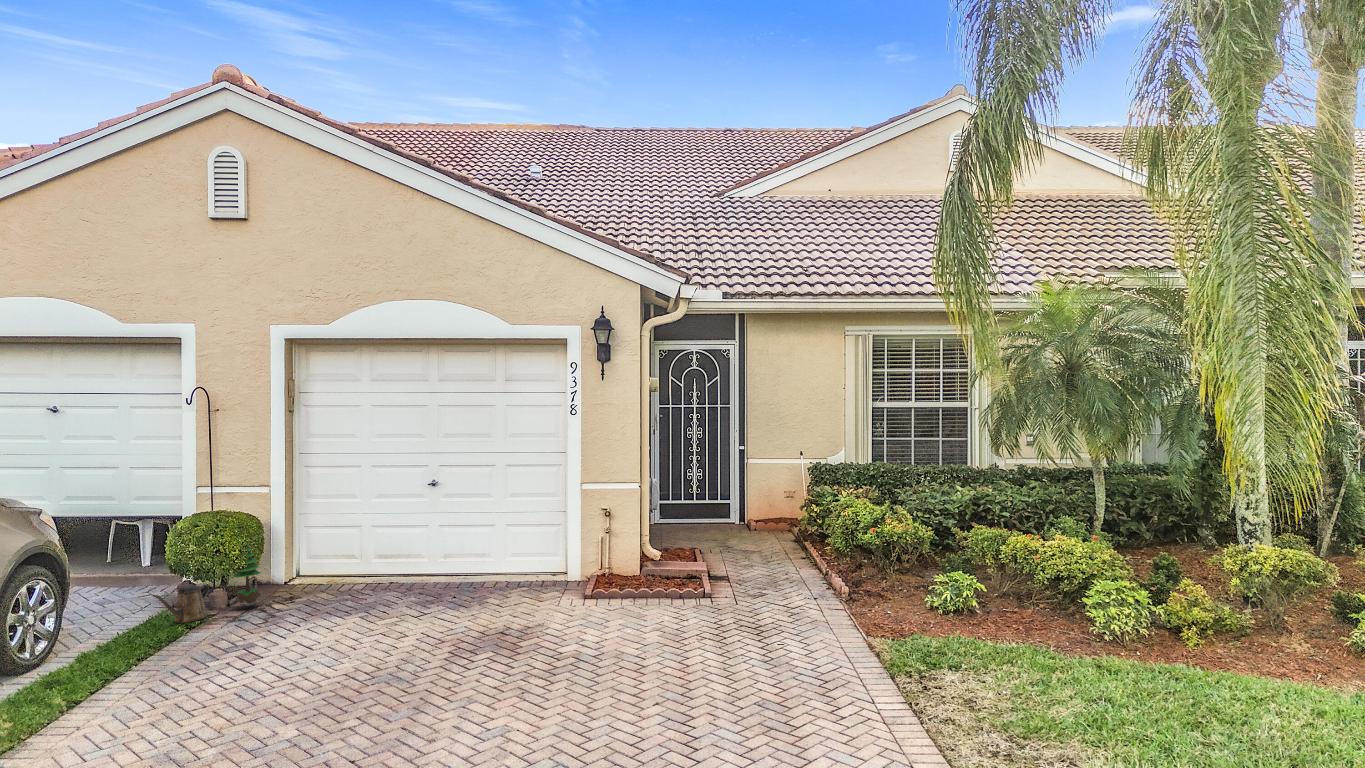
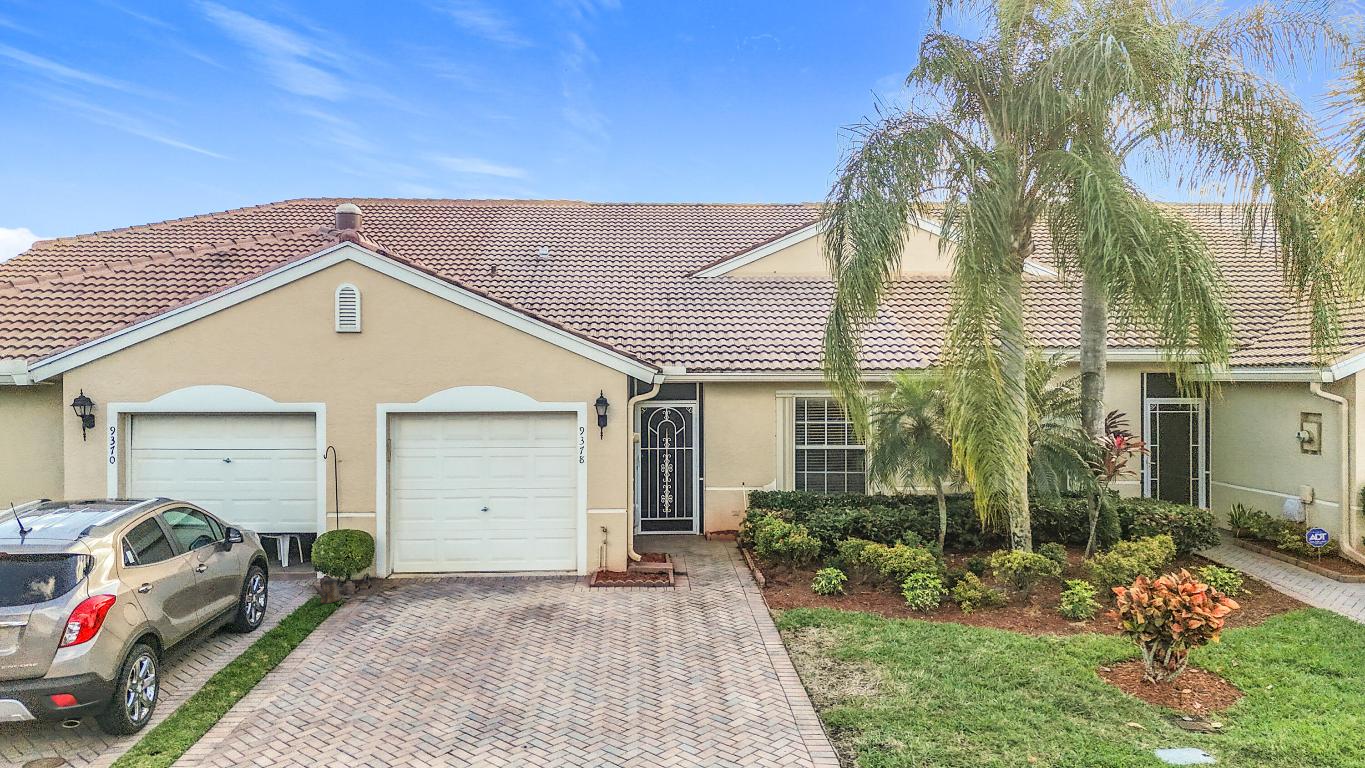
potted tree: present [234,543,260,607] -> none [356,548,374,594]

